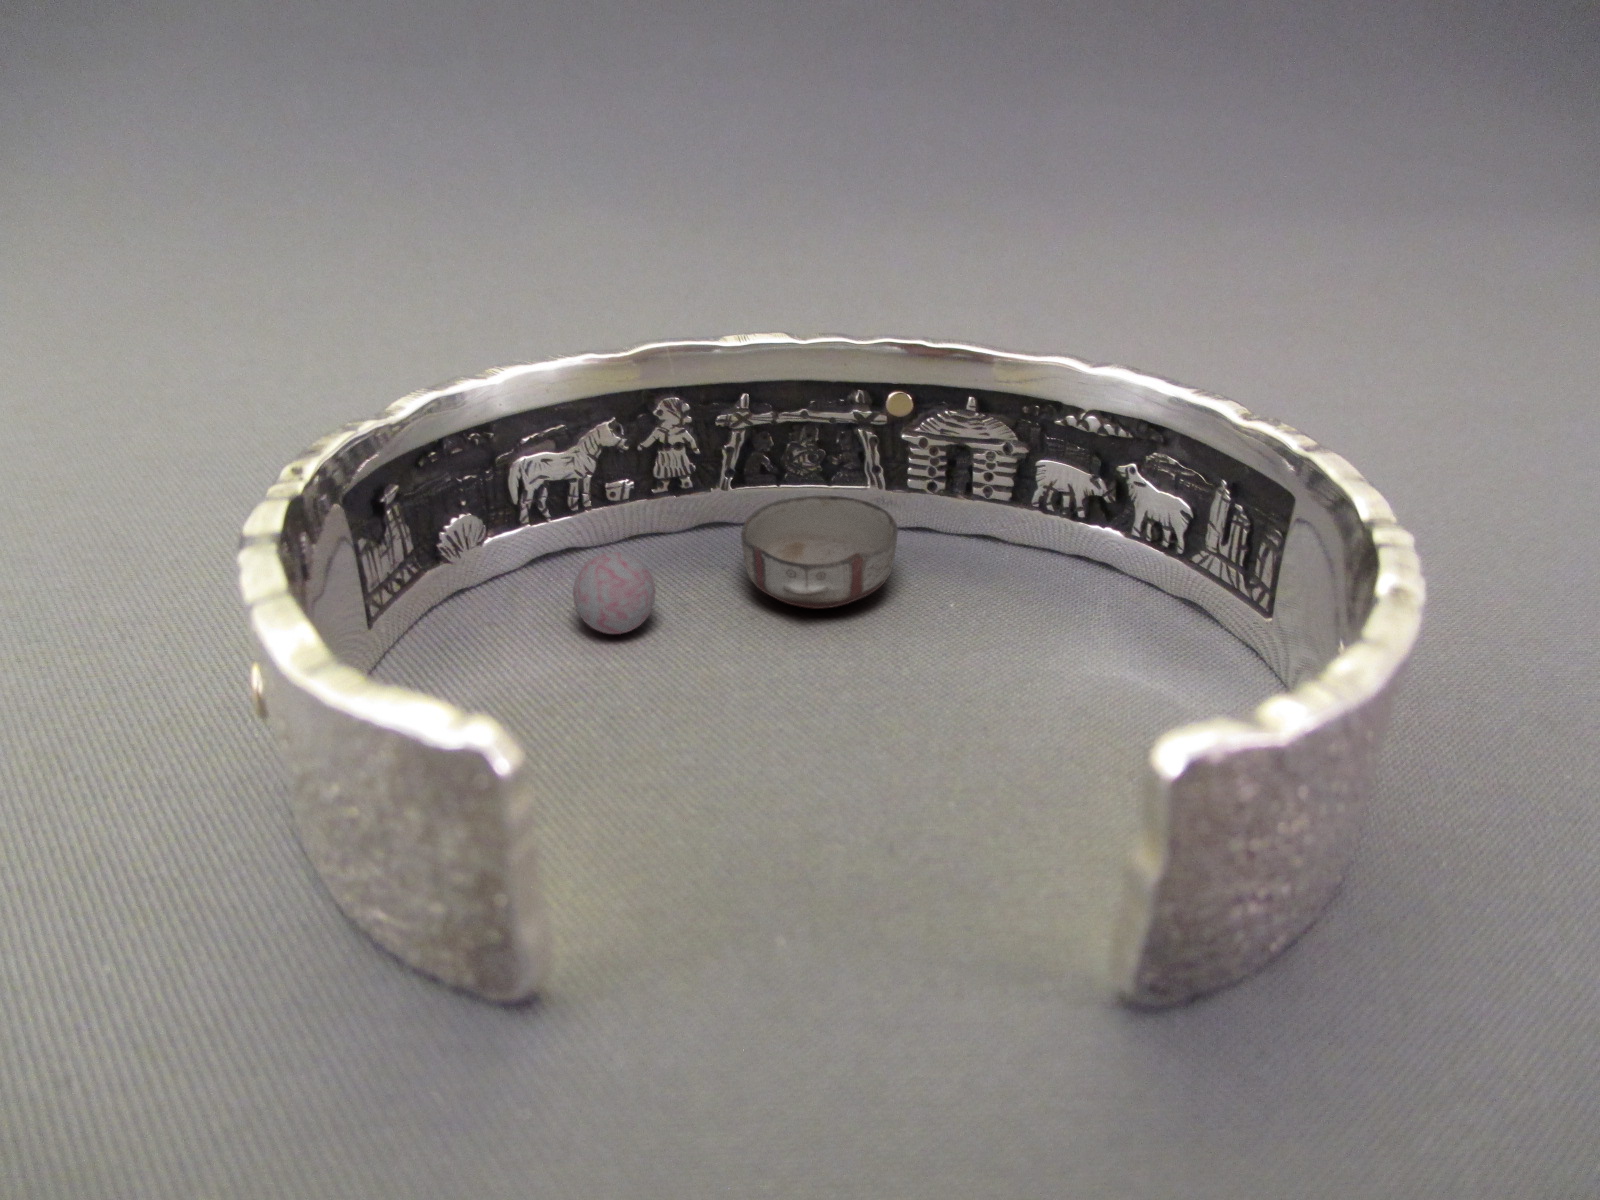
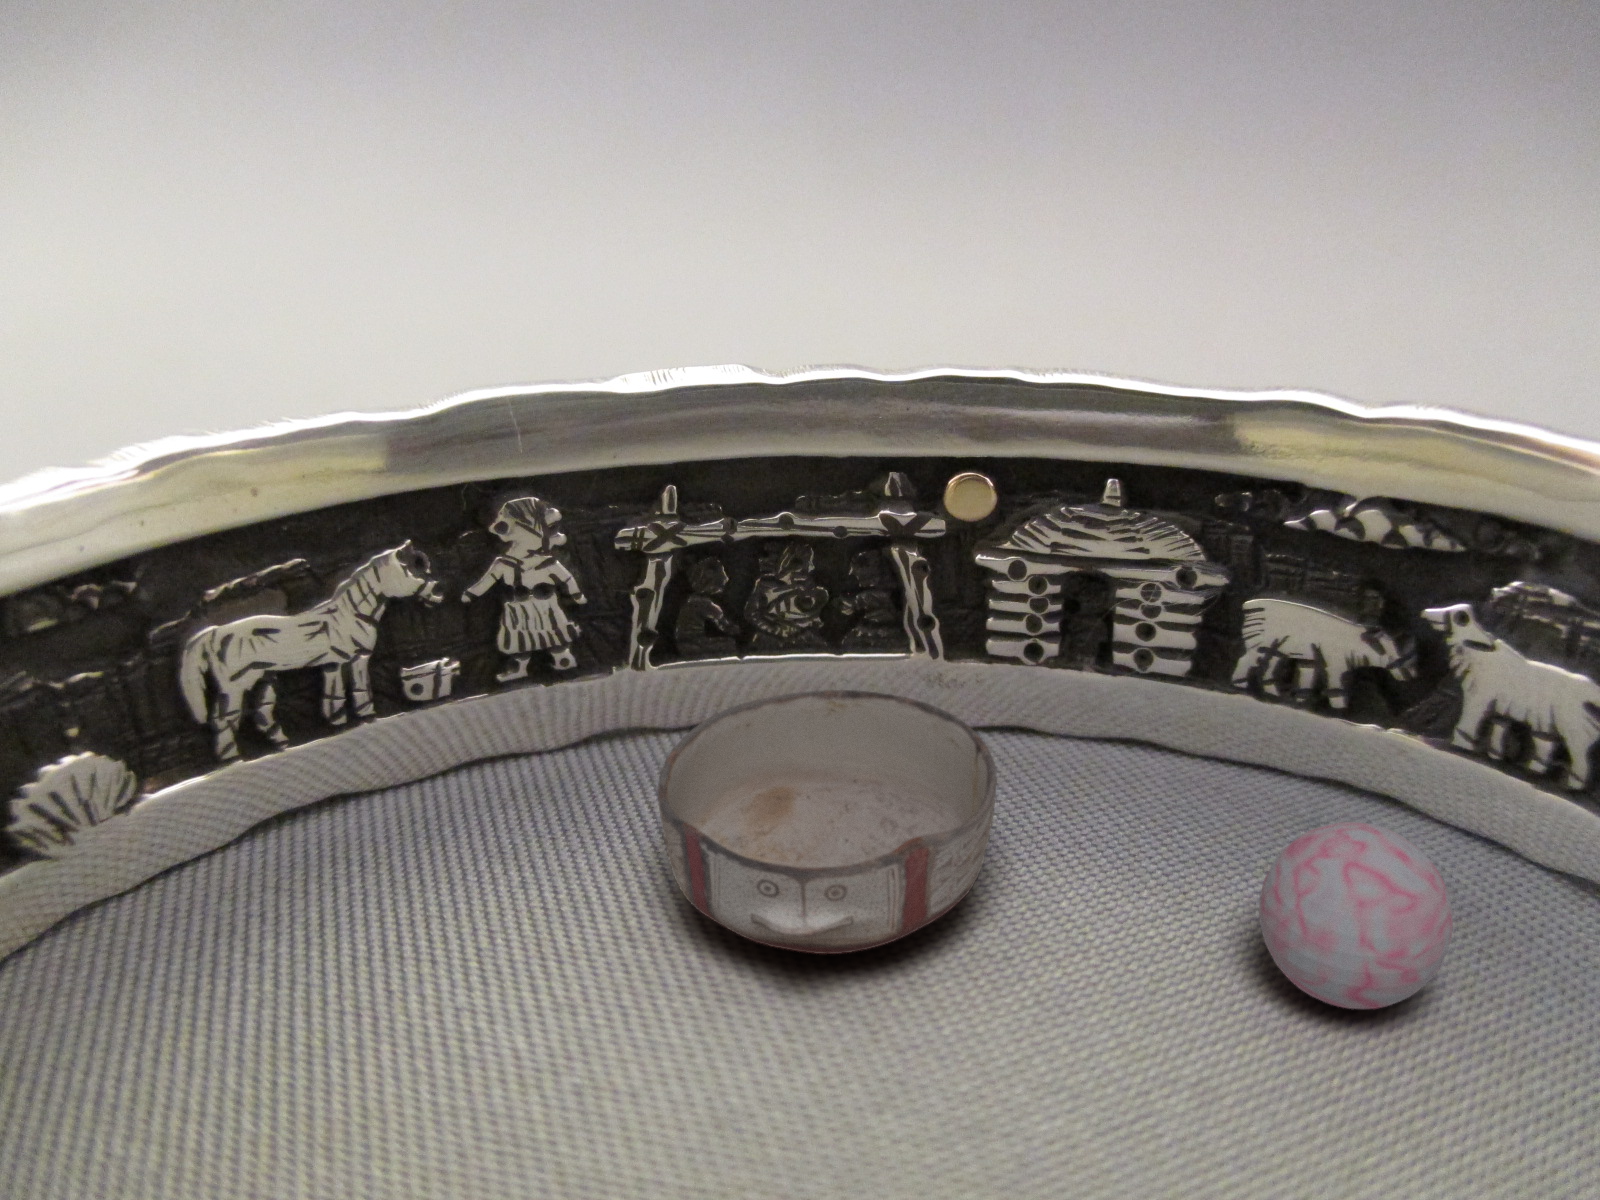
decorative ball: present [573,552,656,634] -> present [1259,822,1453,1009]

